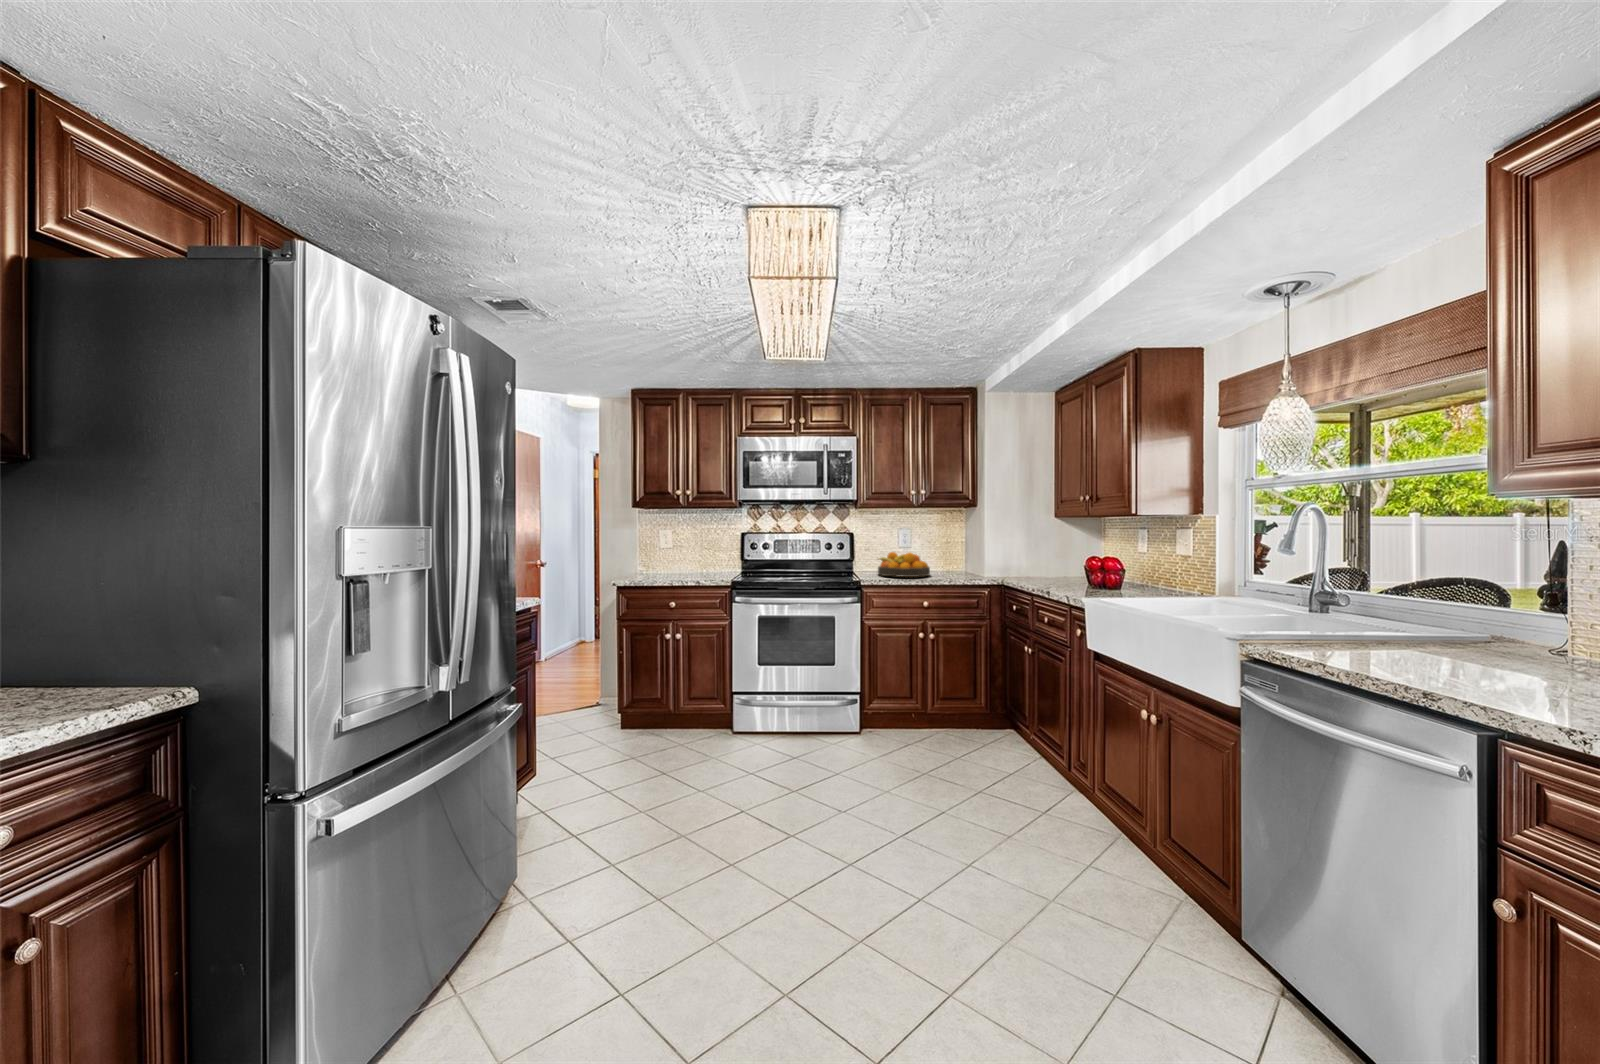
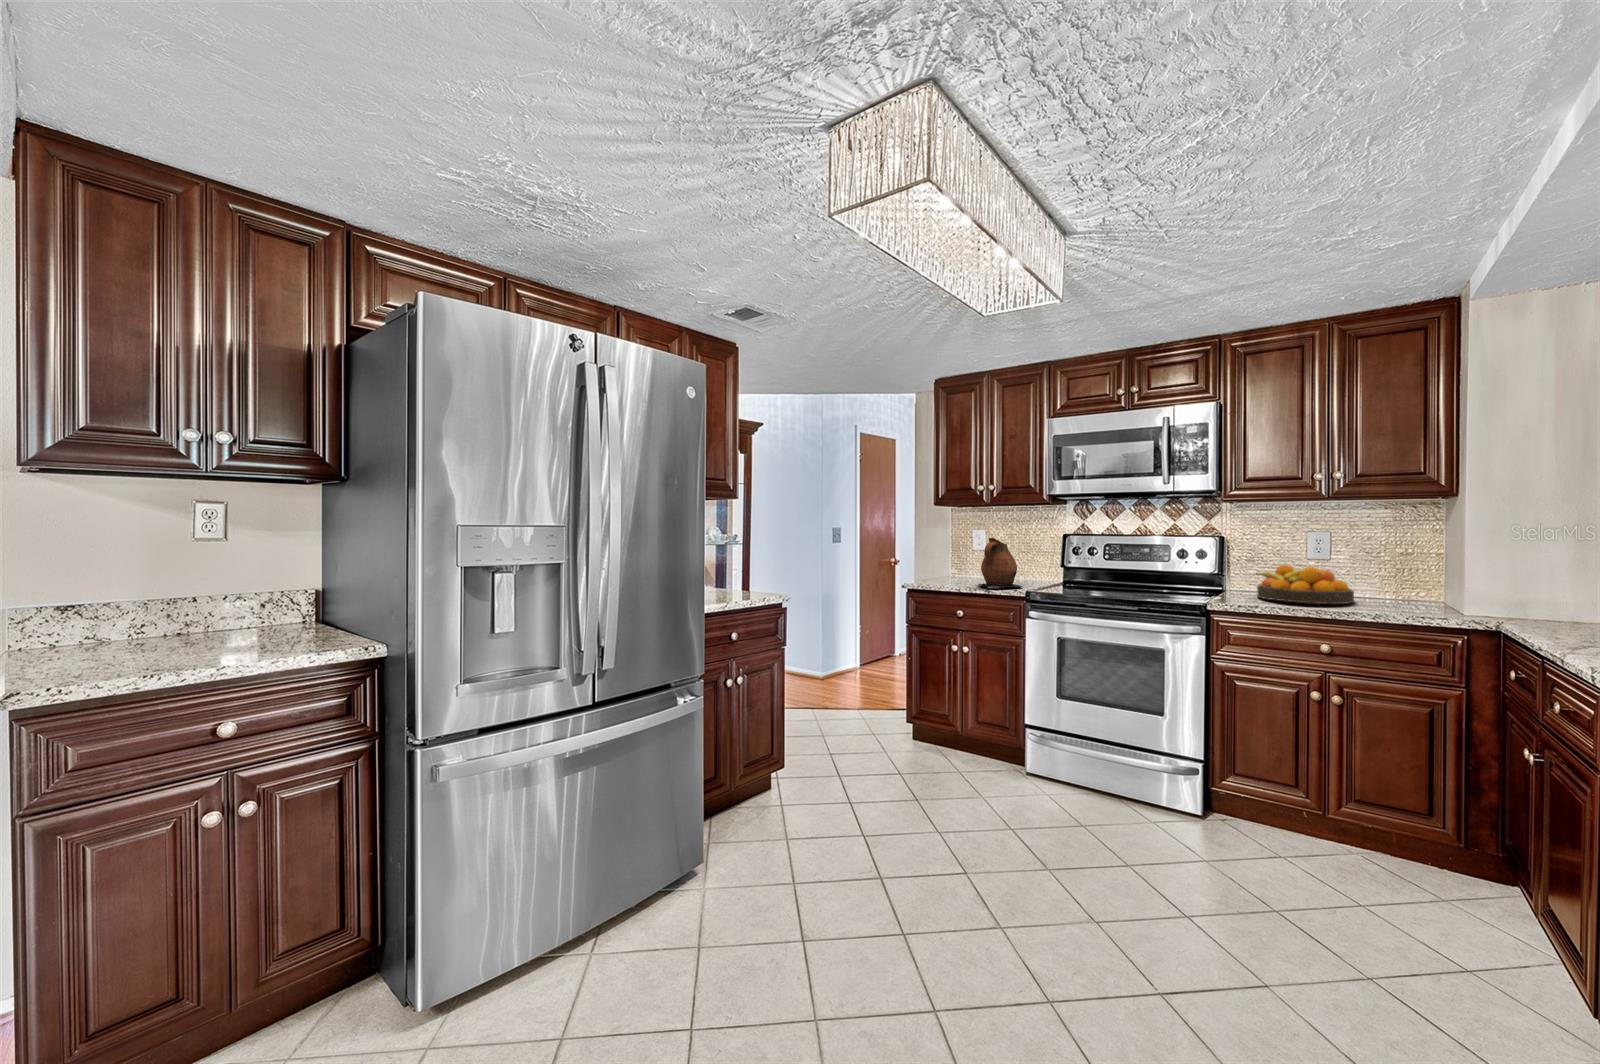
ceramic pitcher: none [677,536,718,580] -> present [979,538,1023,587]

